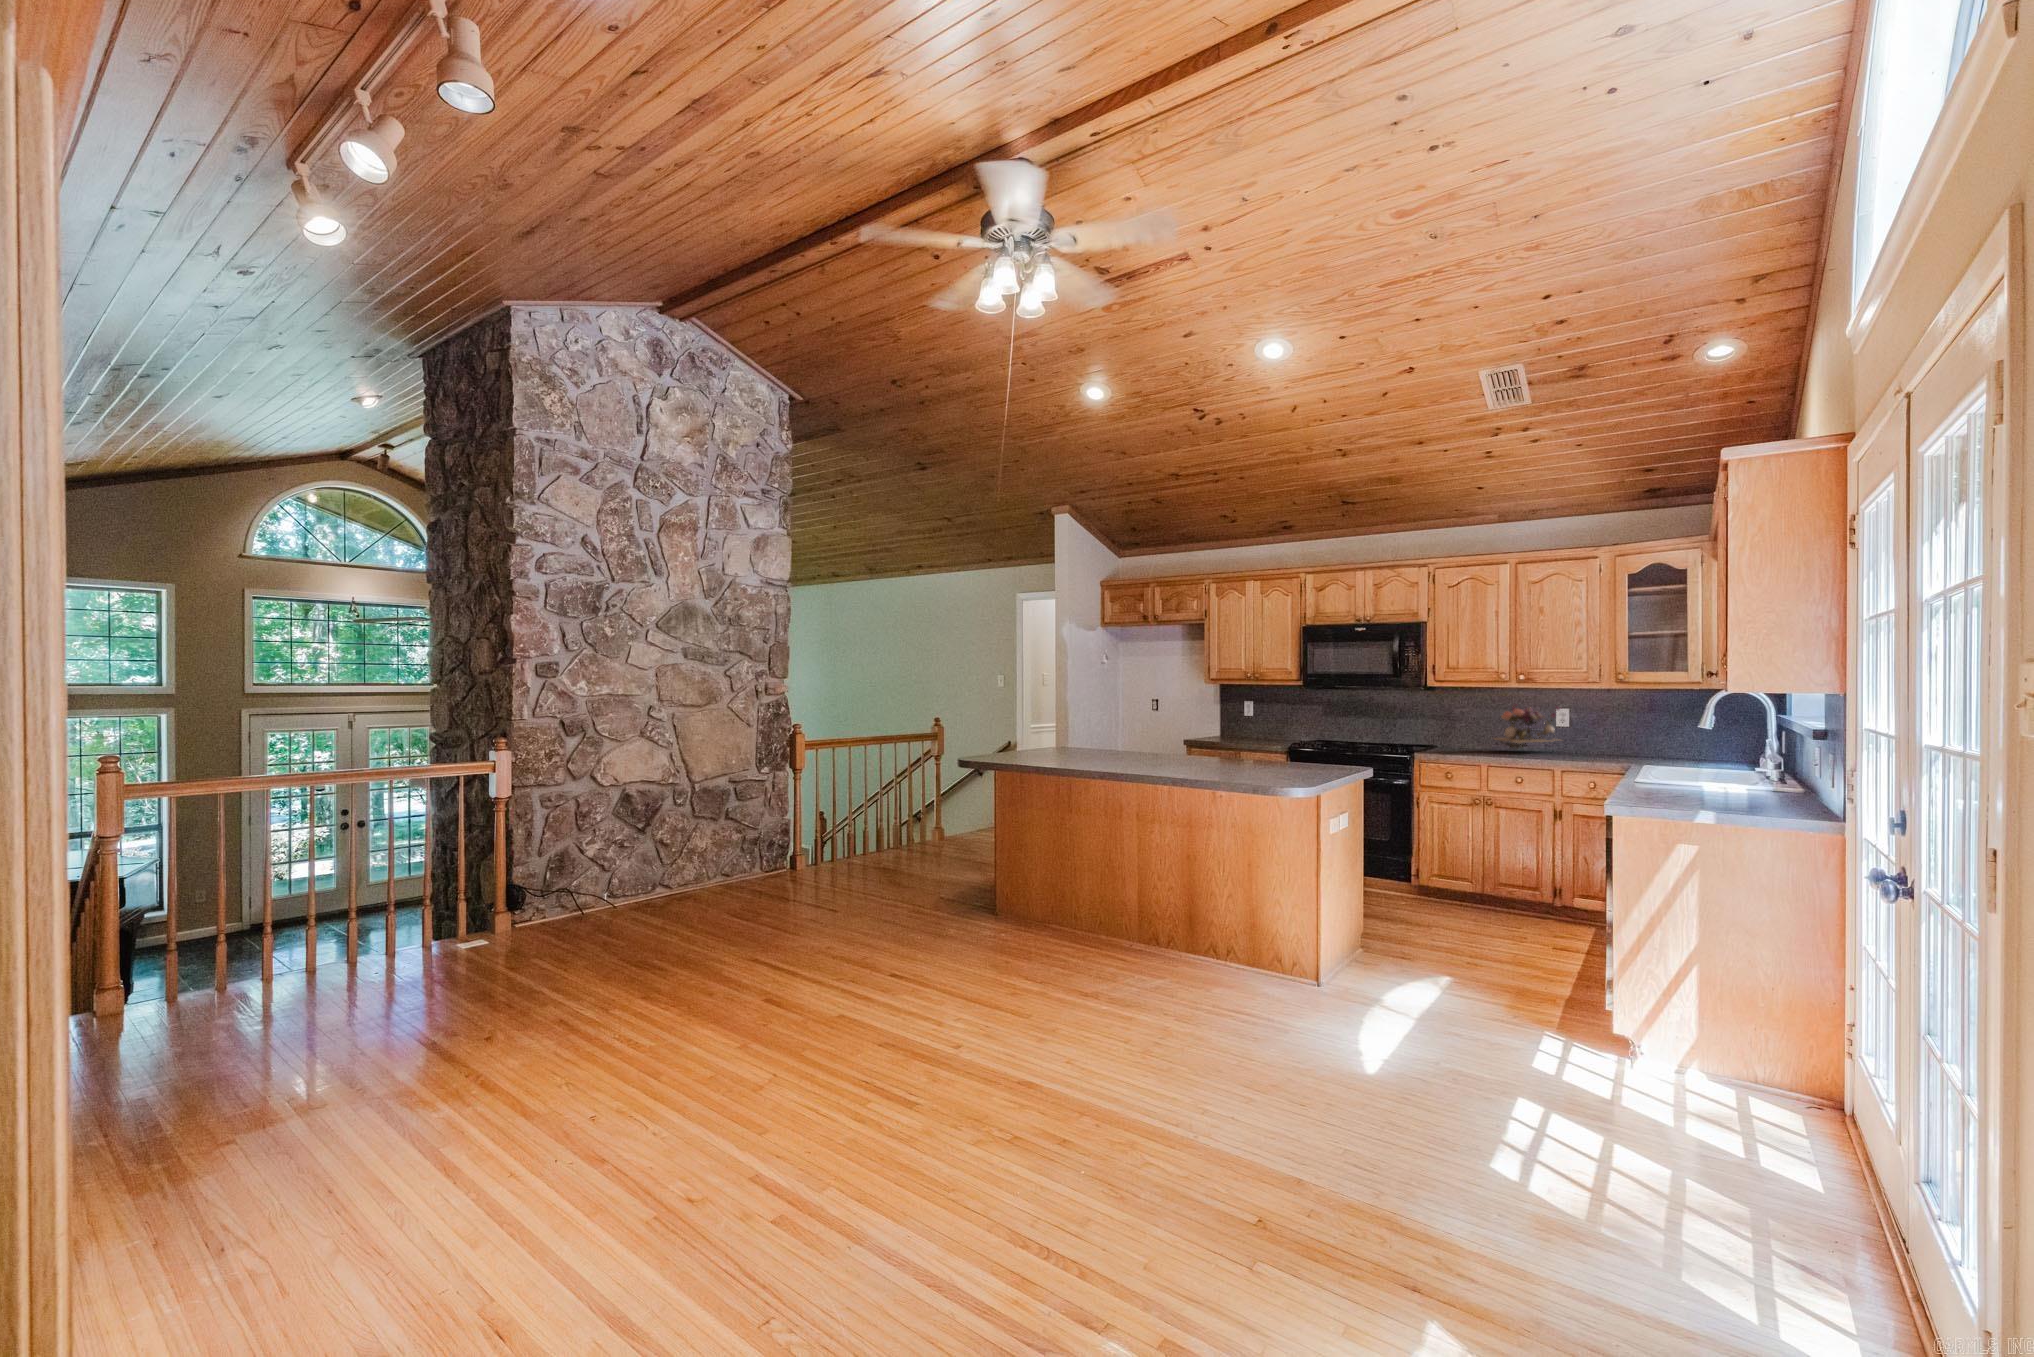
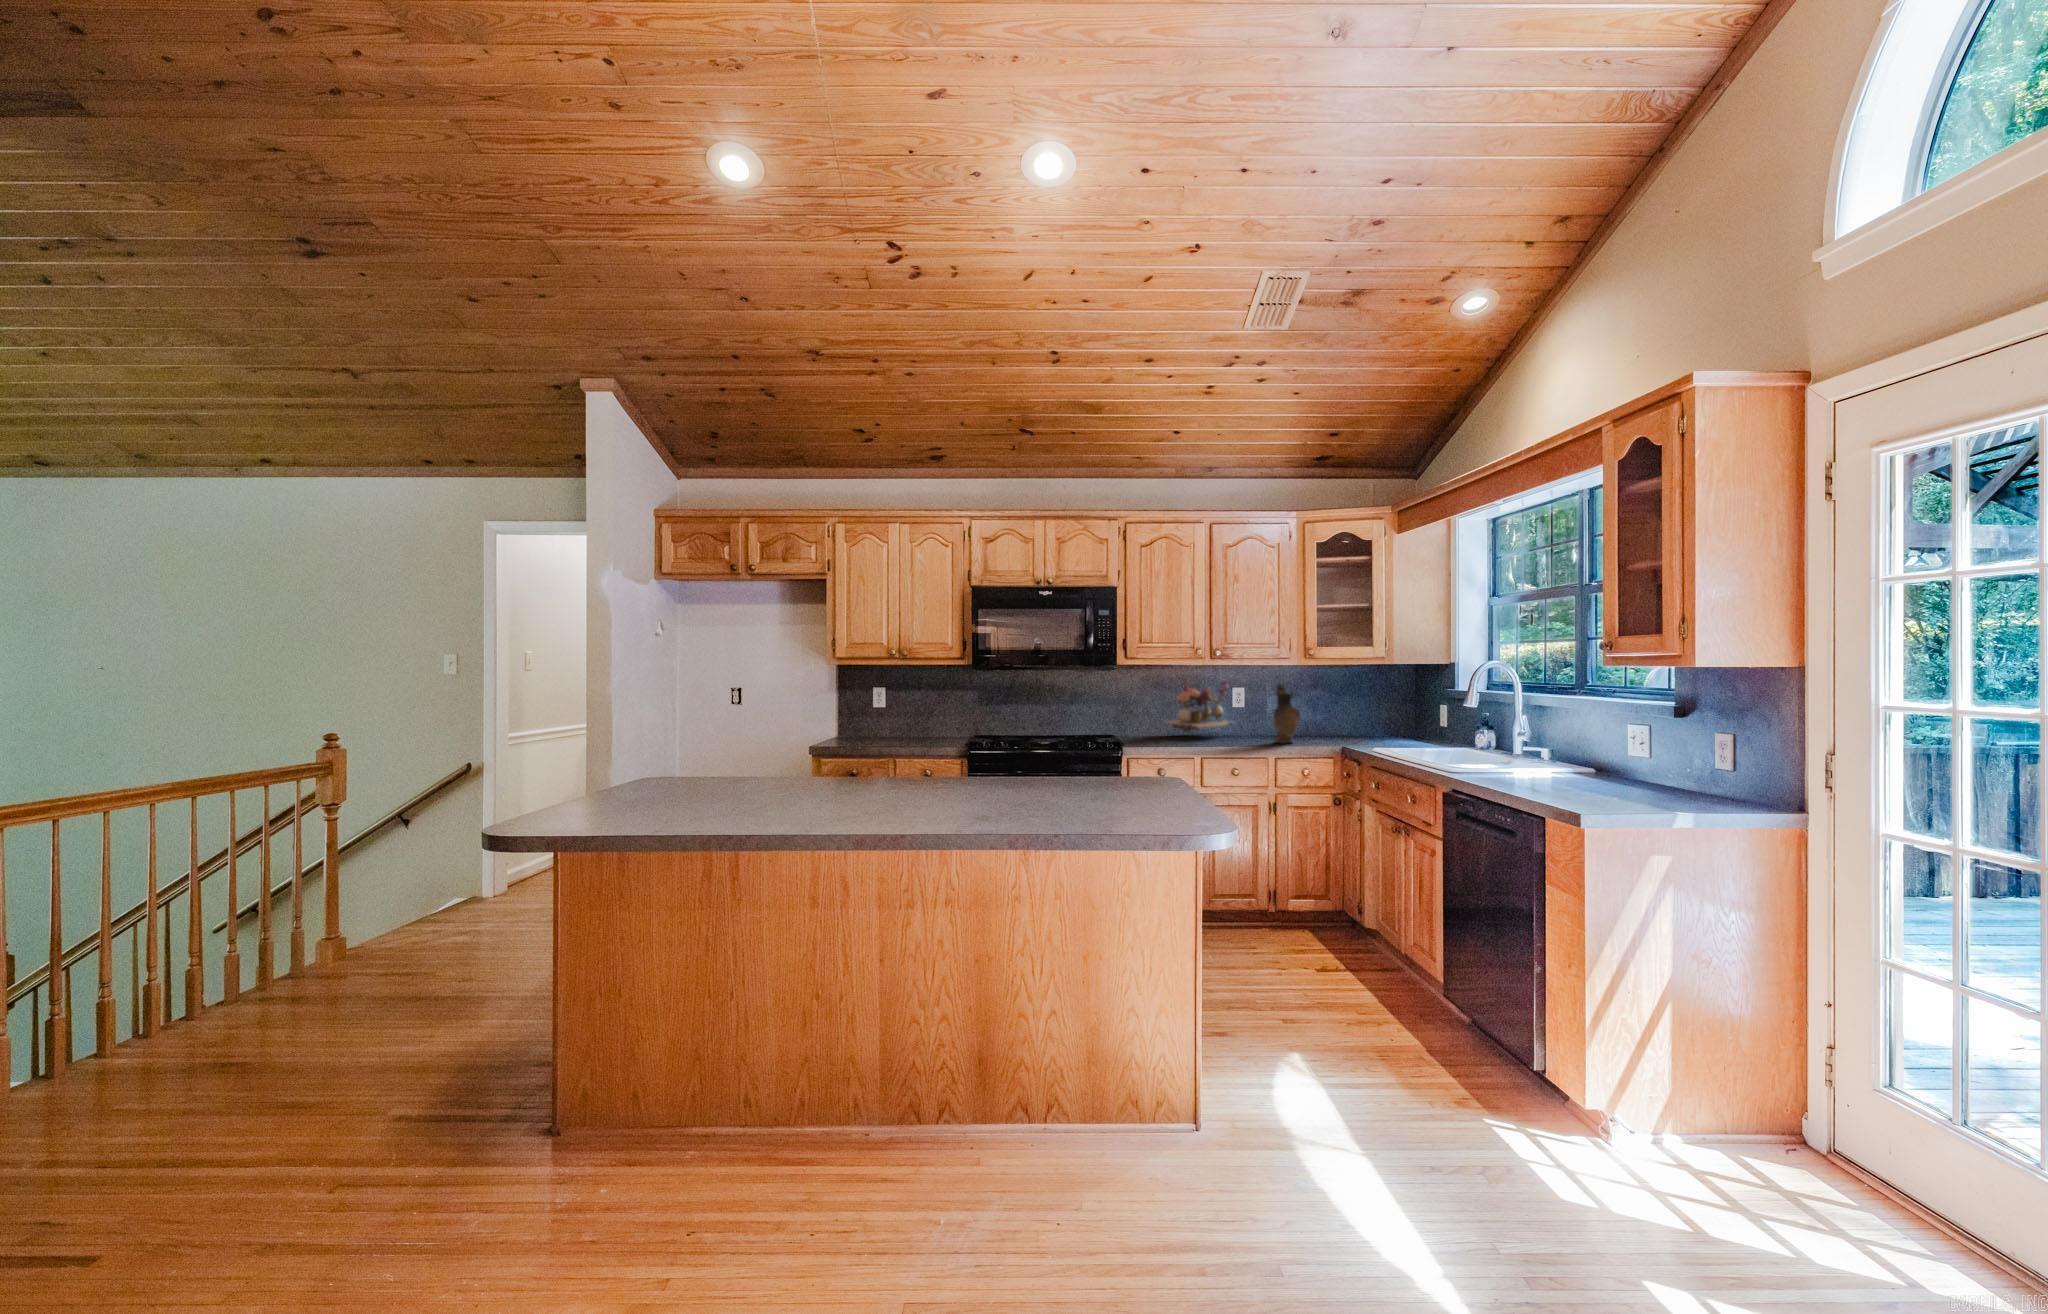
ceramic pitcher: none [1577,704,1604,759] -> present [1274,684,1300,743]

